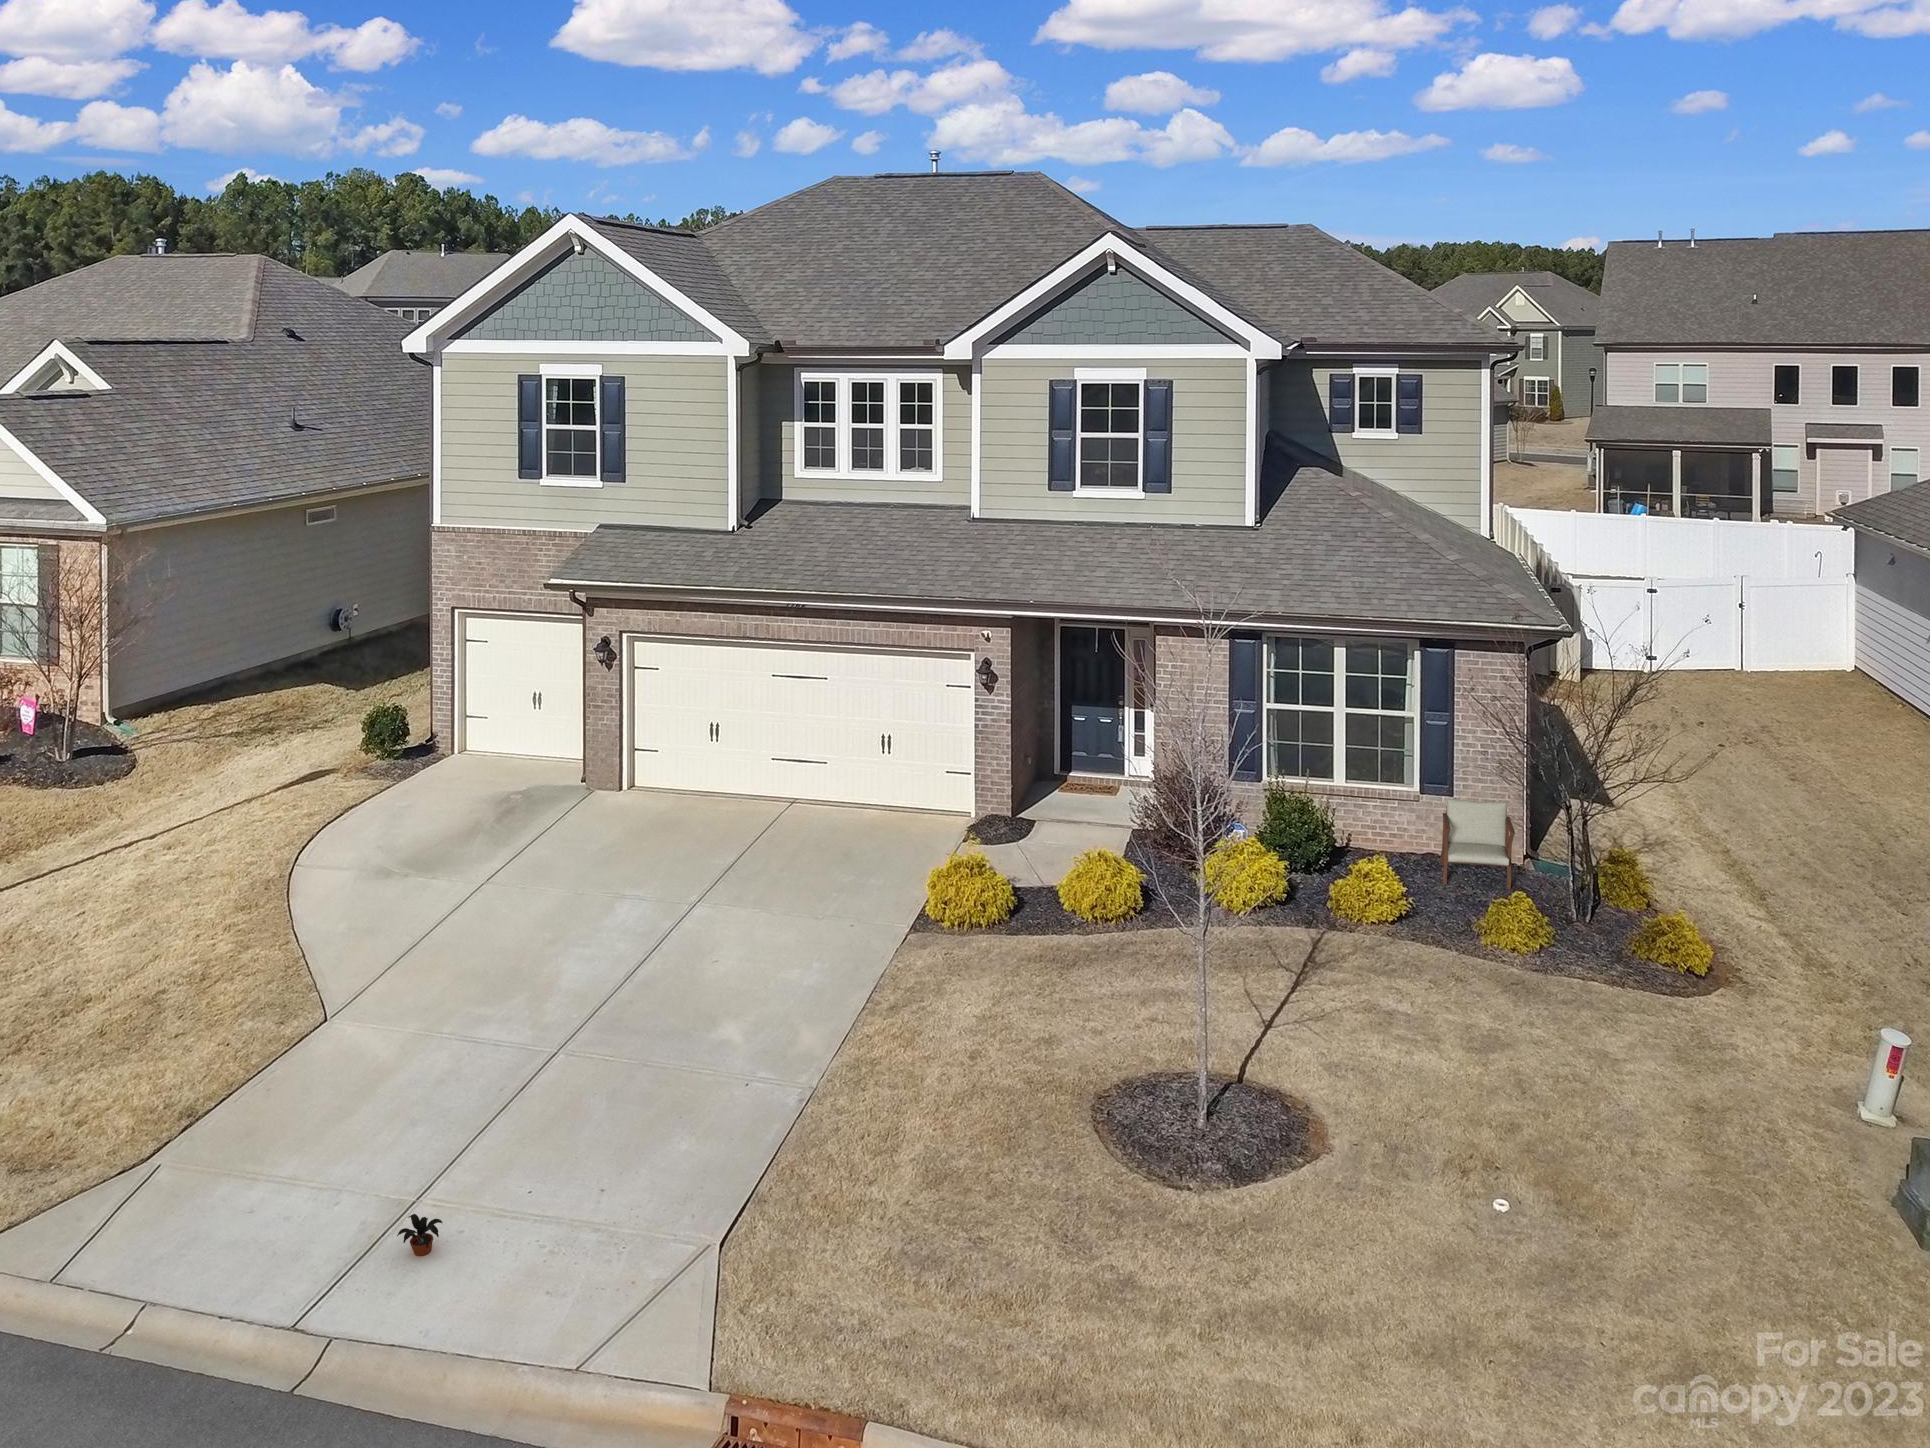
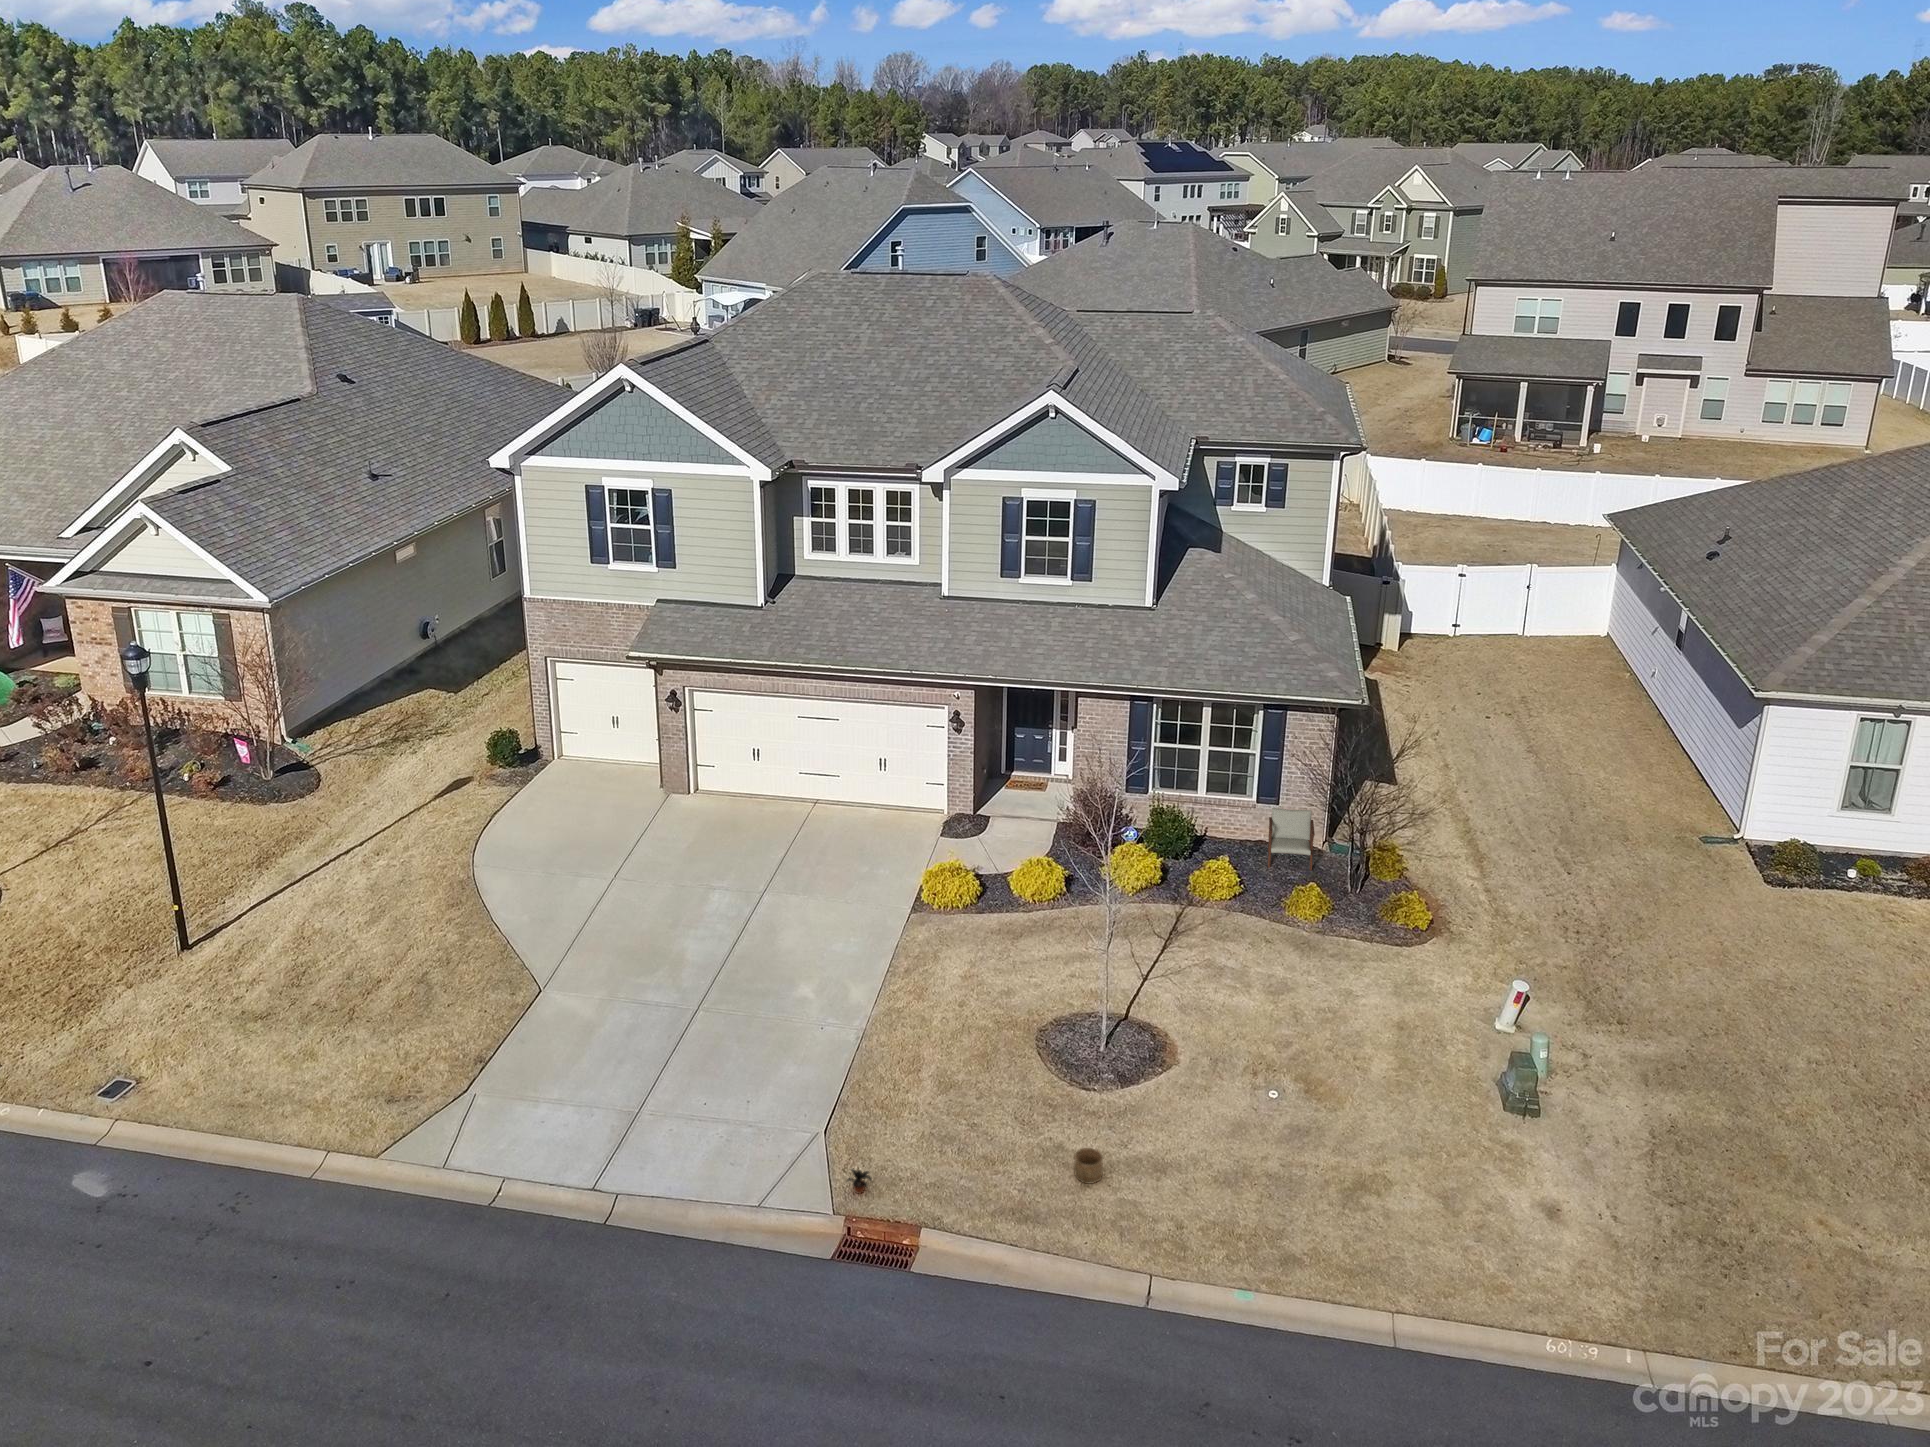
potted plant: present [397,1214,443,1256] -> present [847,1169,872,1194]
wooden bucket: none [1151,1286,1208,1354] -> present [1074,1148,1103,1184]

